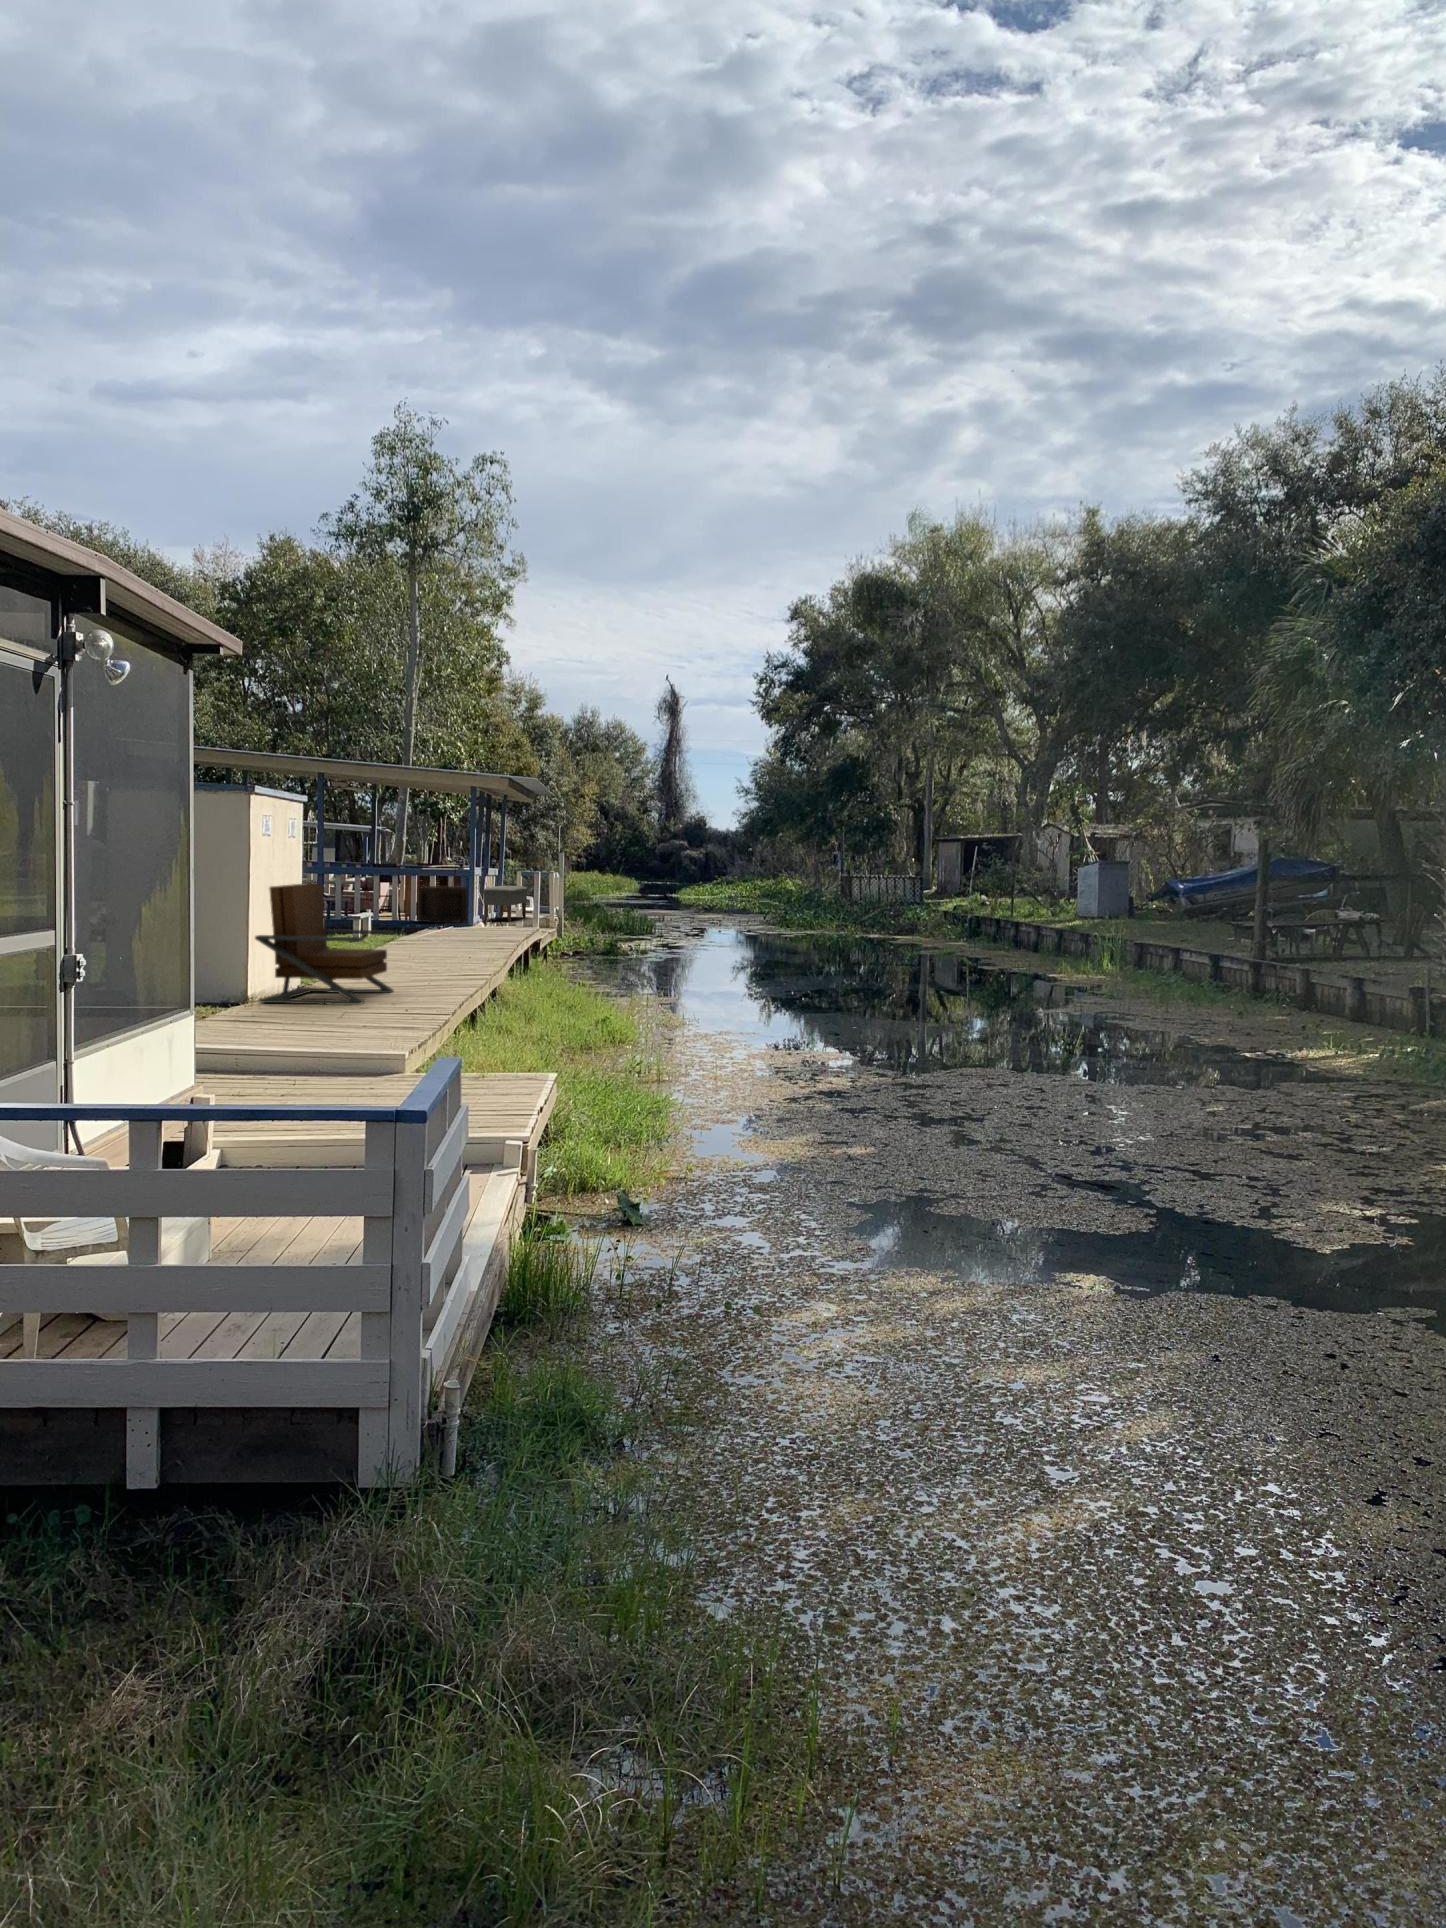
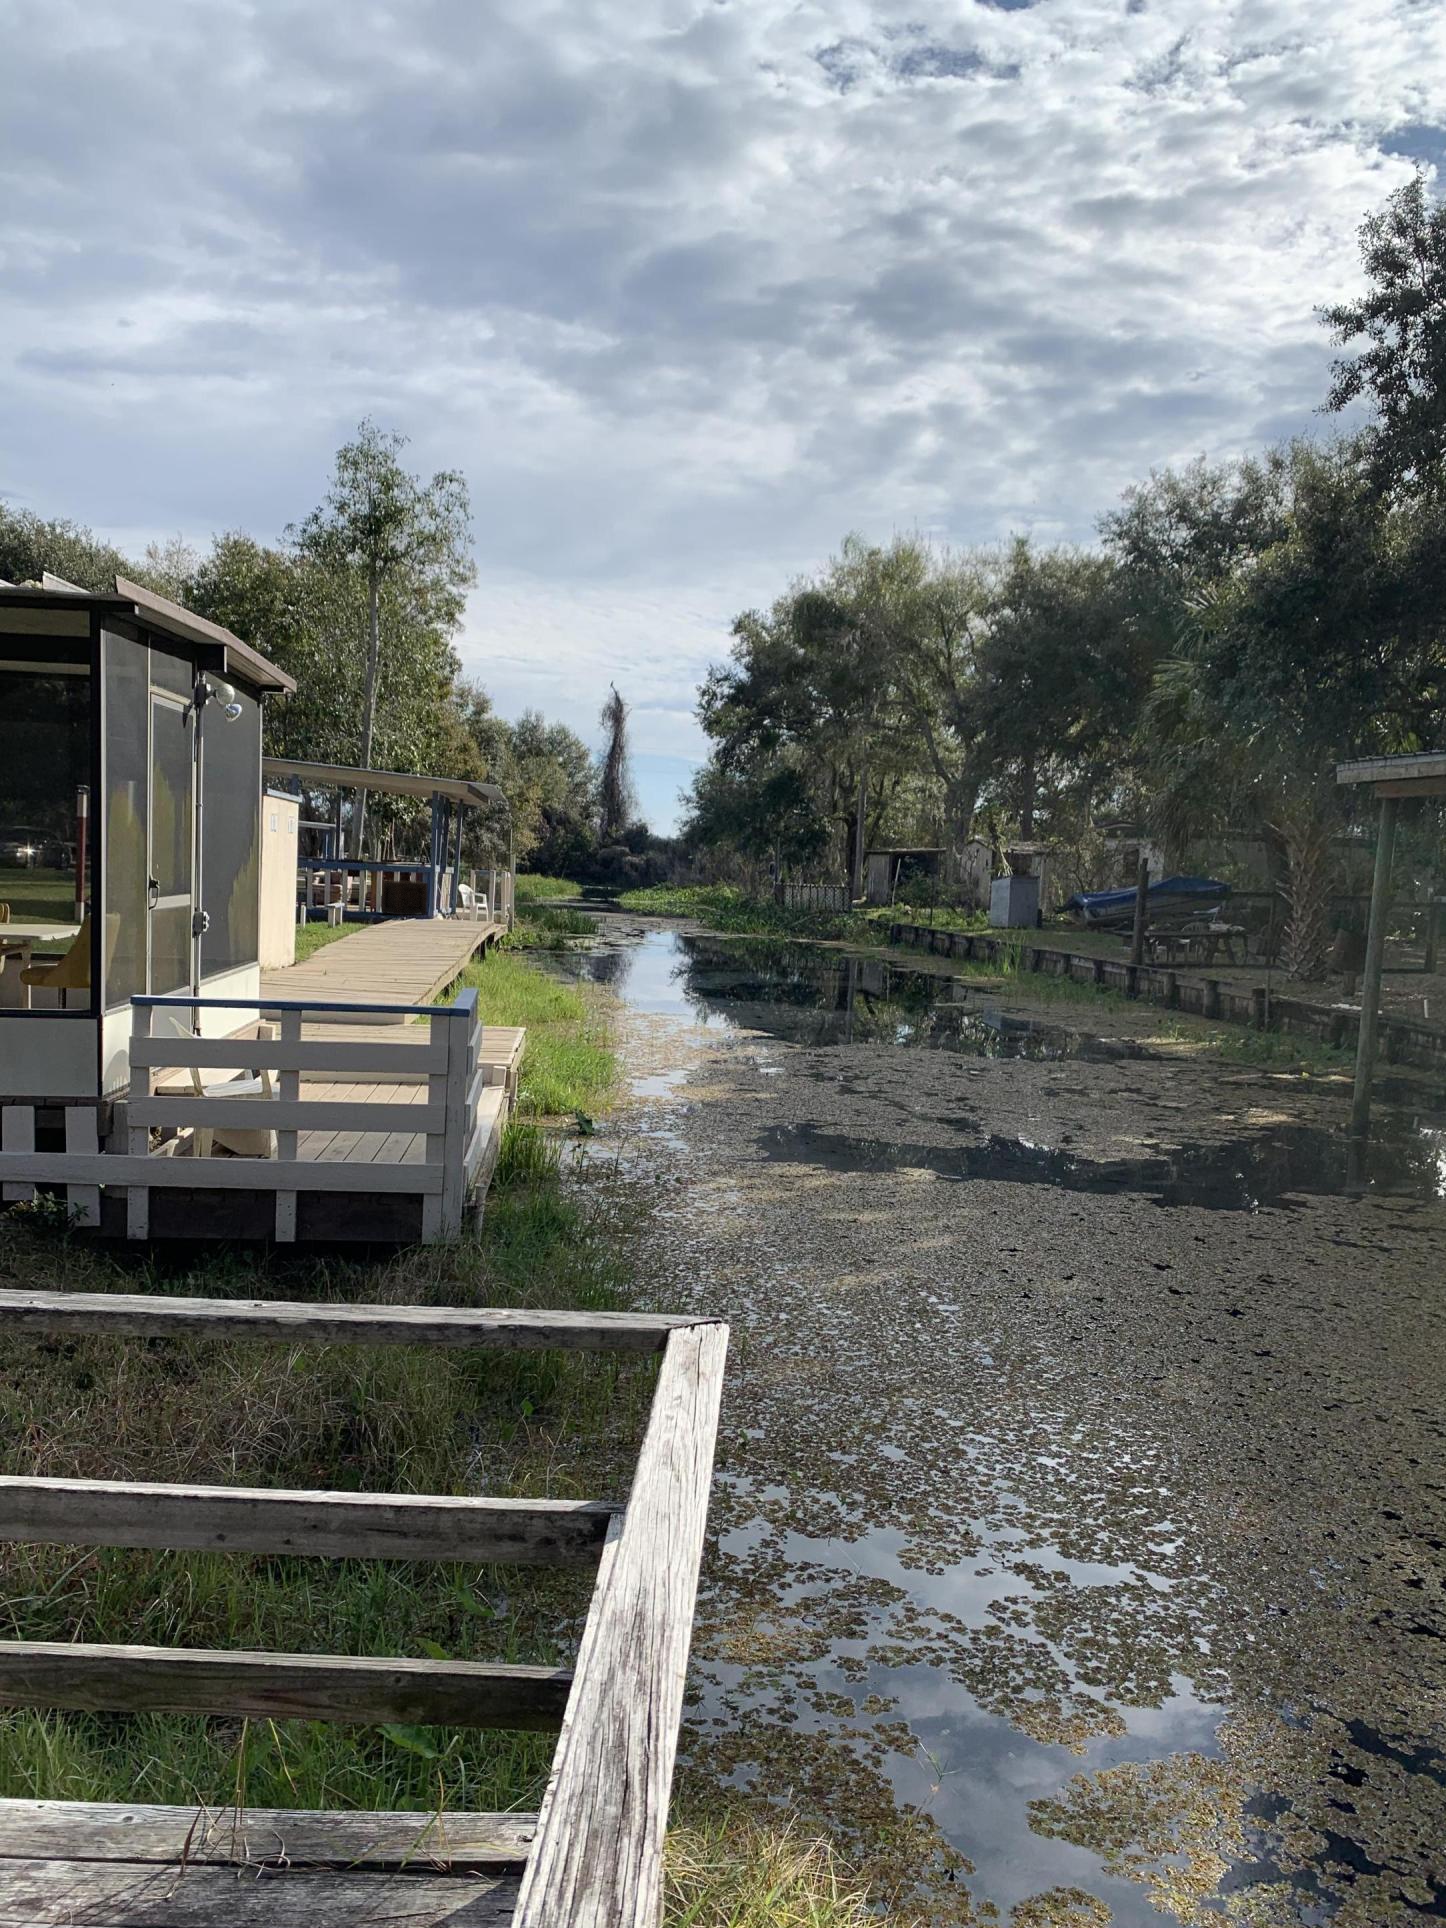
lounge chair: present [255,883,394,1005] -> none [264,872,379,976]
bench: present [483,885,527,922] -> none [442,882,482,915]

